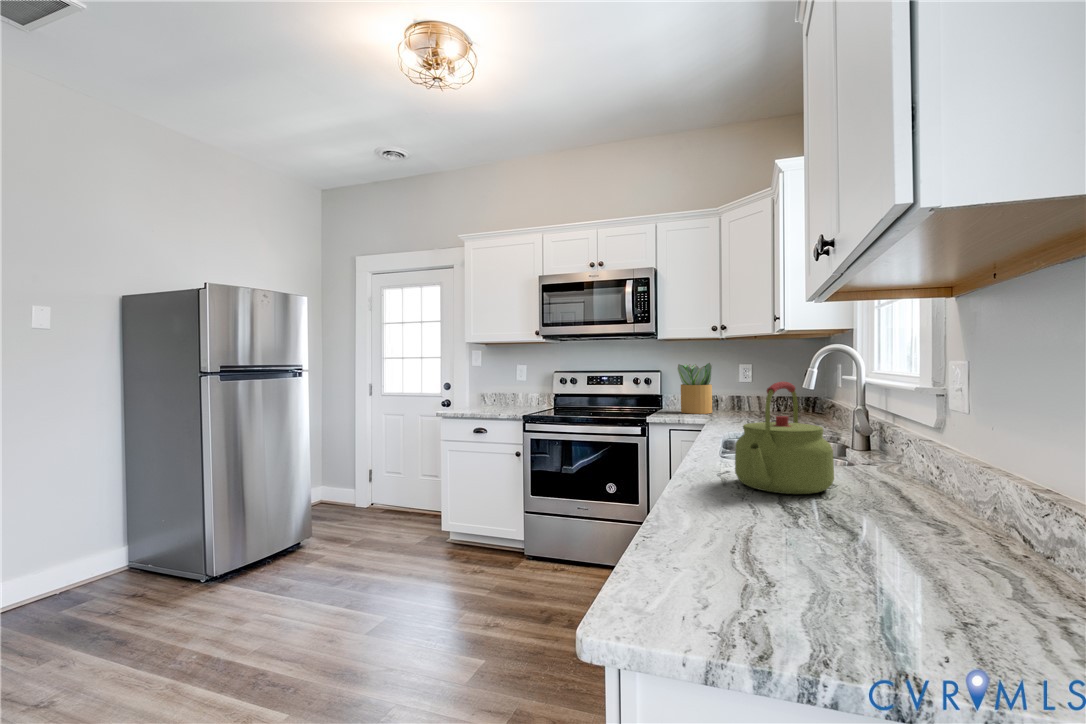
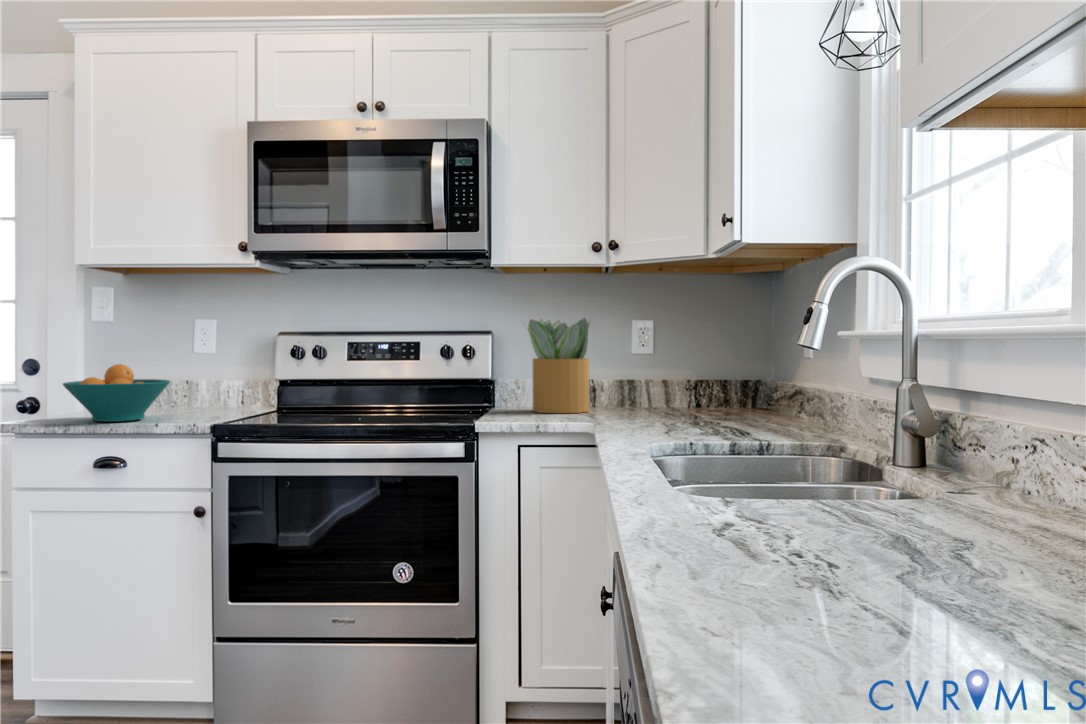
kettle: present [735,382,834,494] -> none [767,319,999,592]
fruit bowl: none [462,387,506,413] -> present [63,364,170,422]

